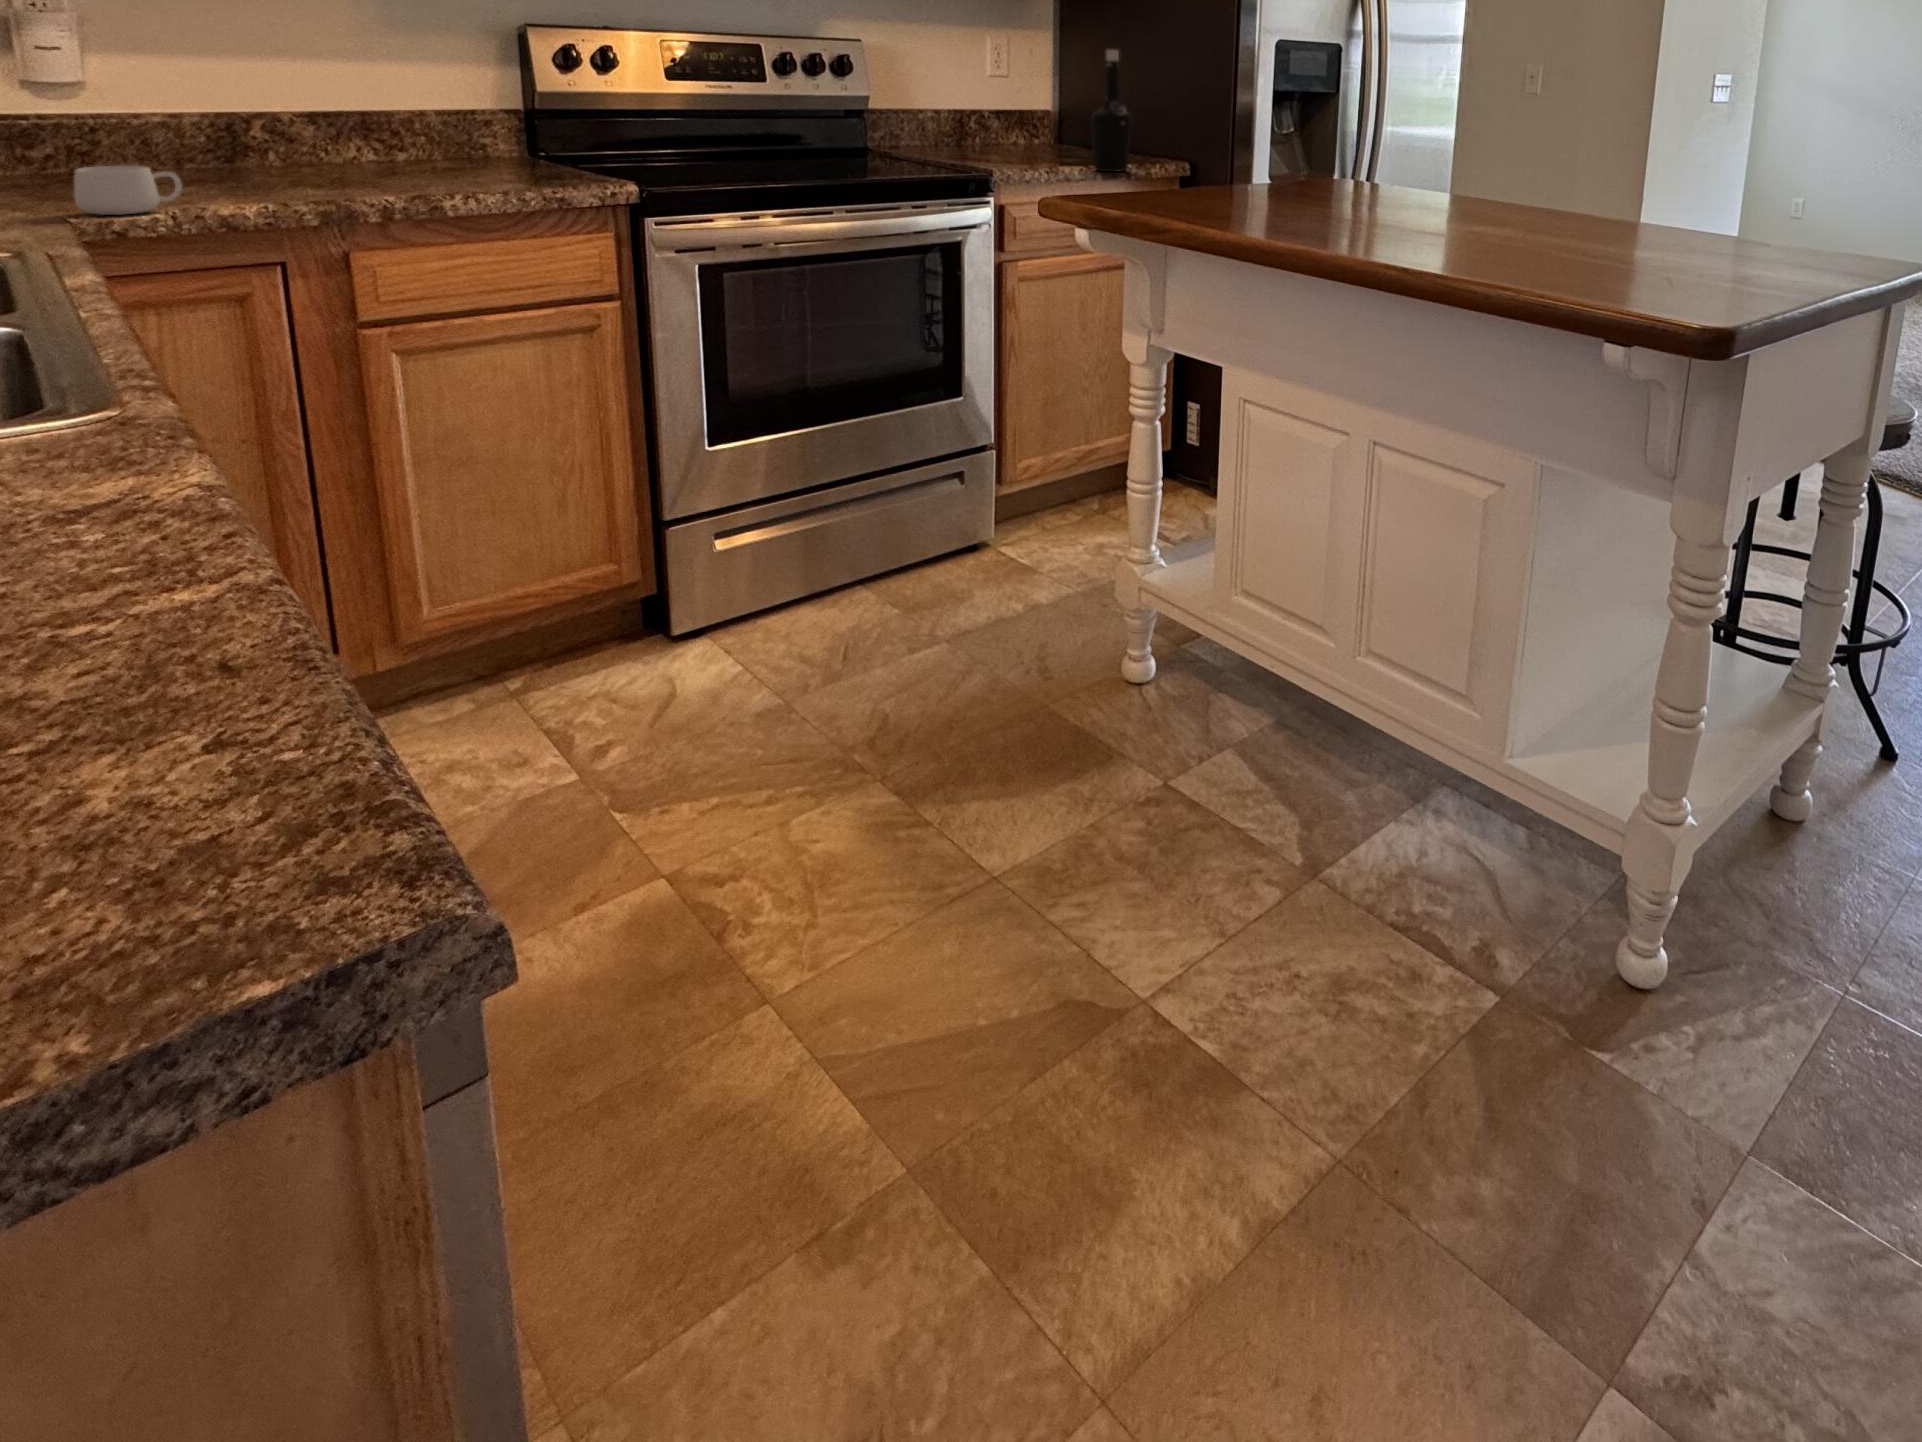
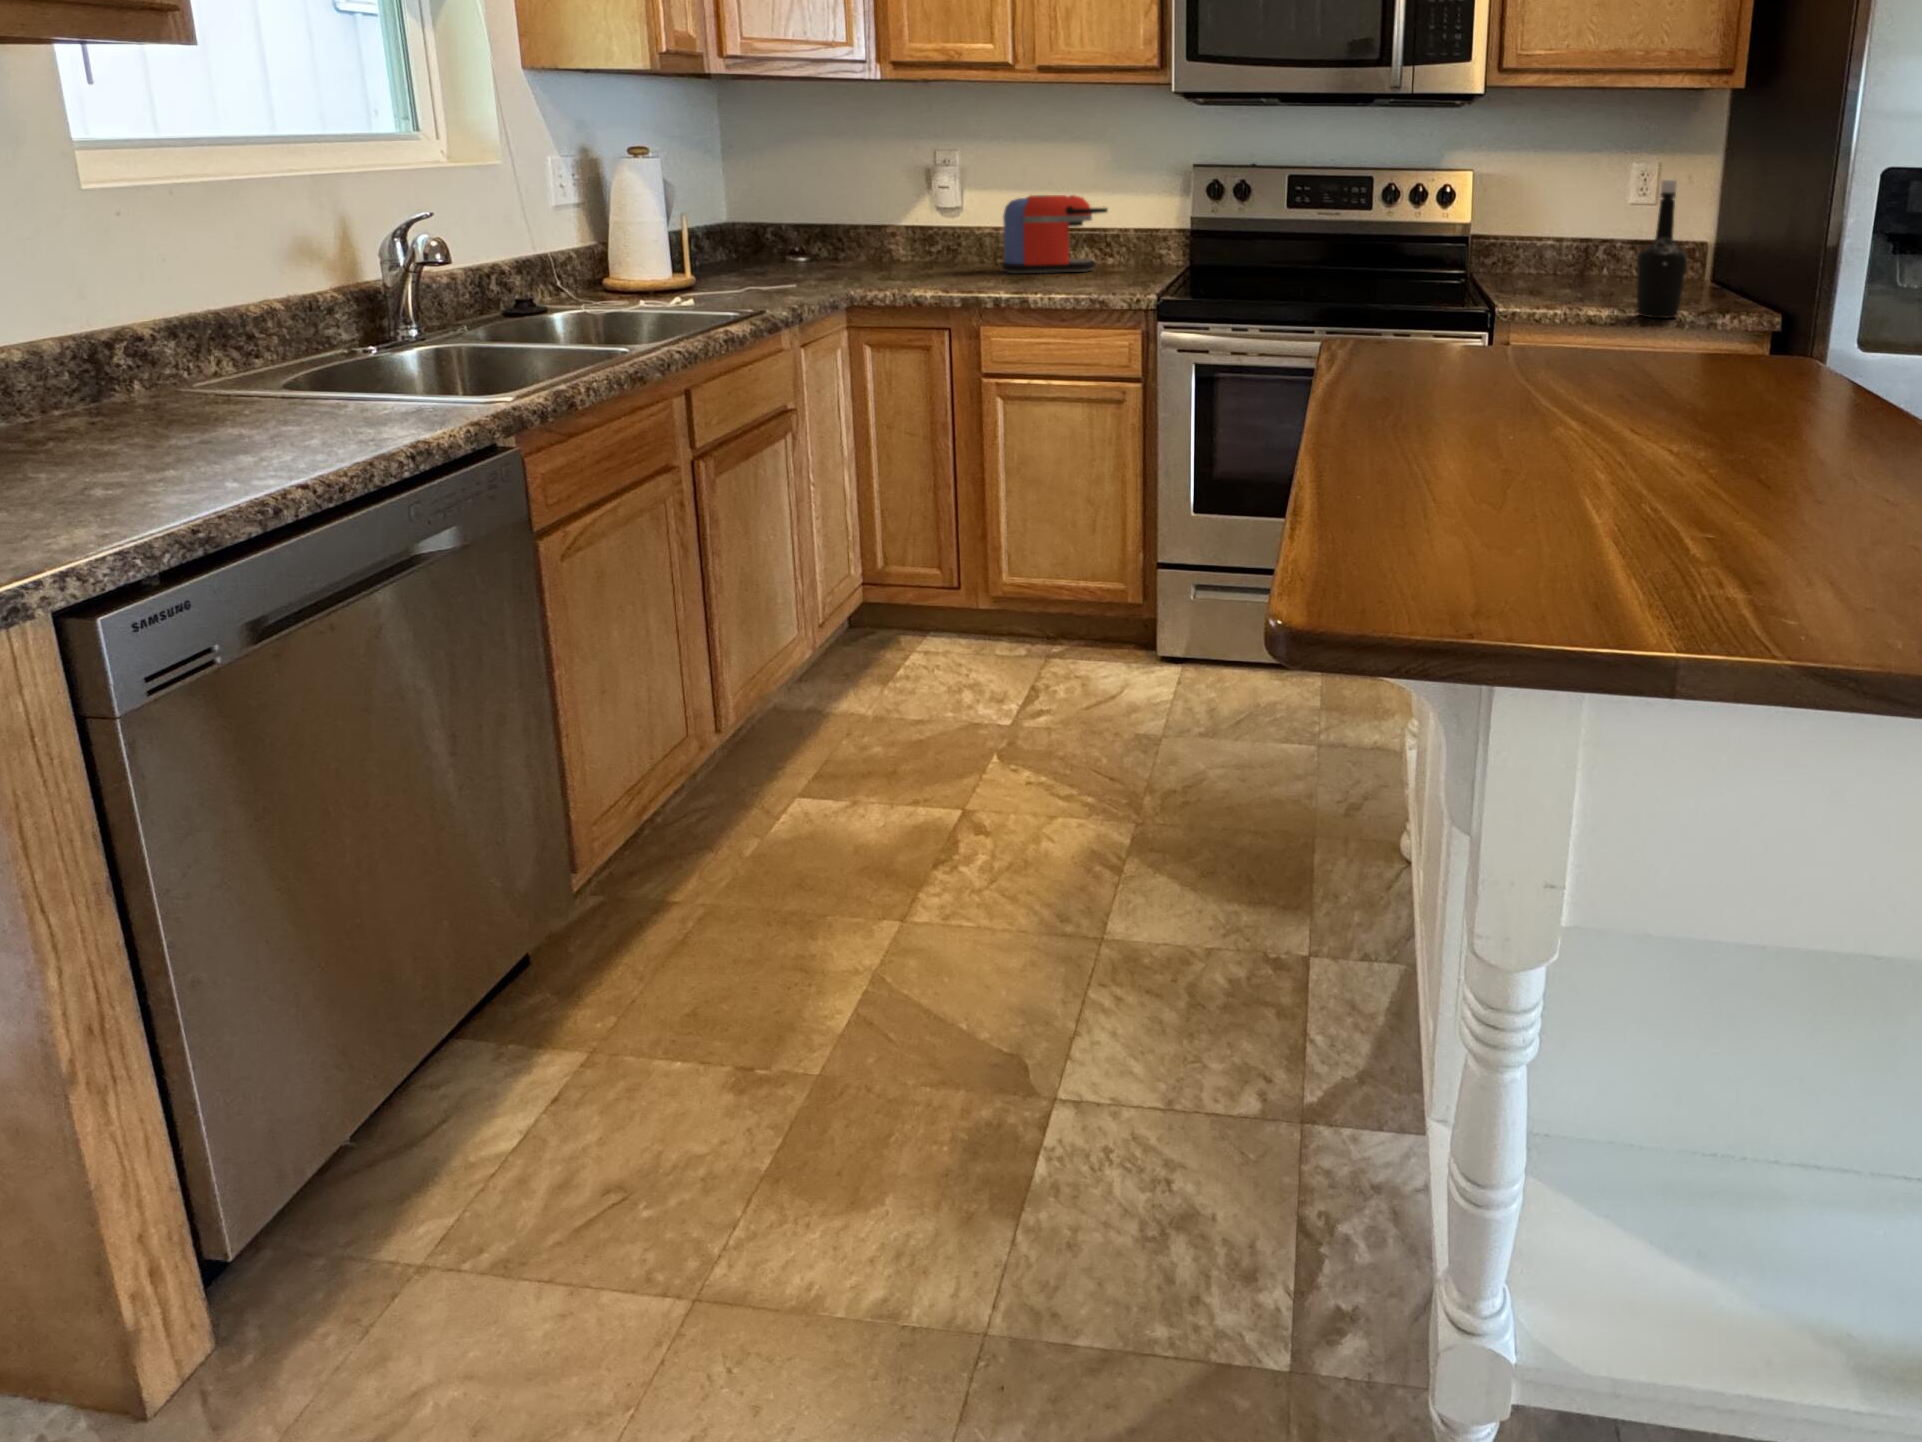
coffee maker: none [233,65,404,183] -> present [1002,195,1108,273]
mug: present [74,166,182,215] -> none [871,257,919,286]

